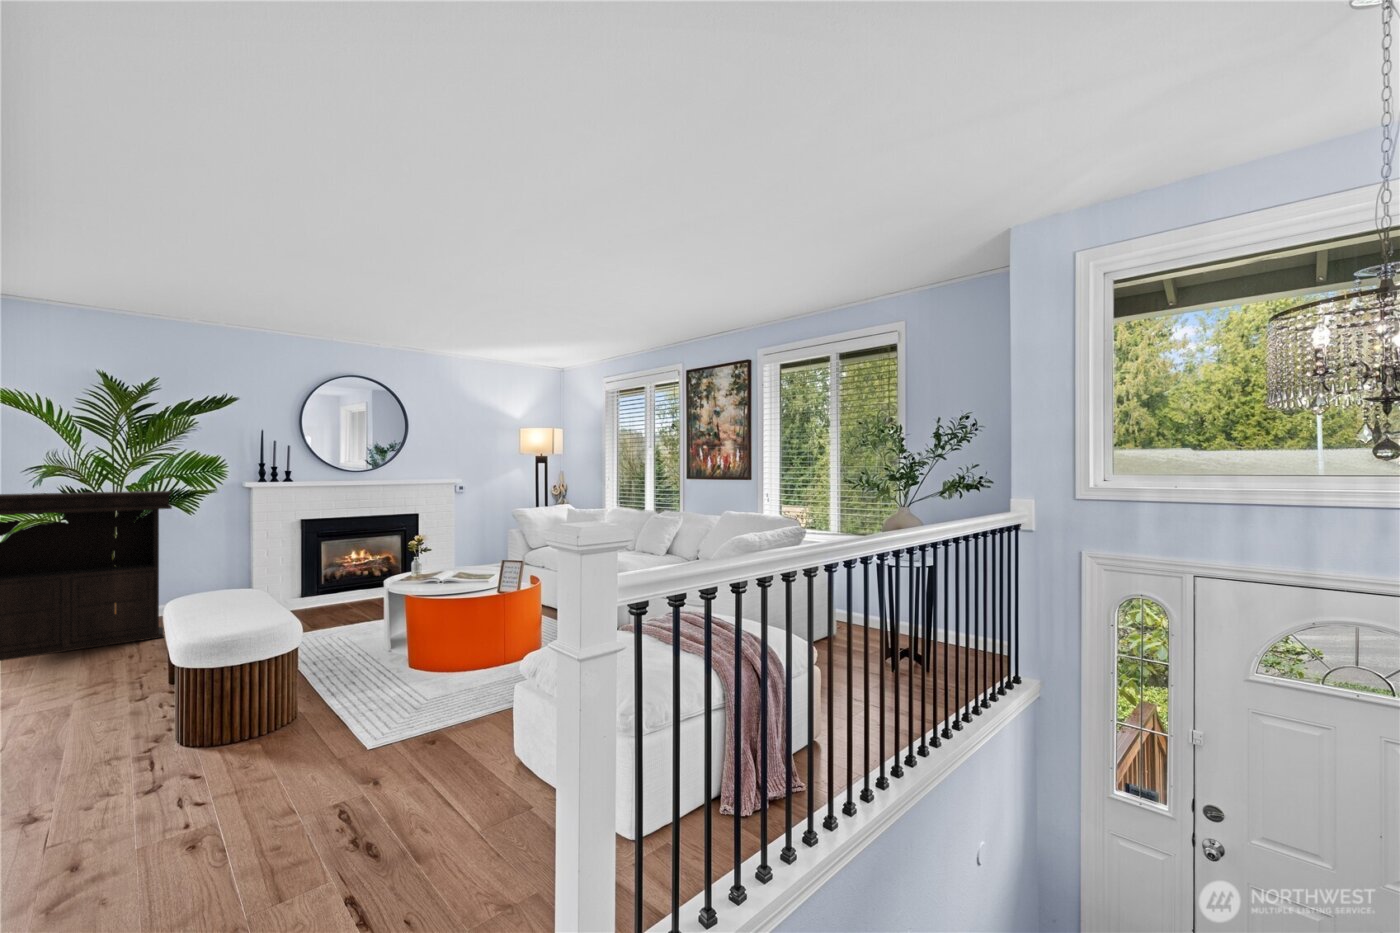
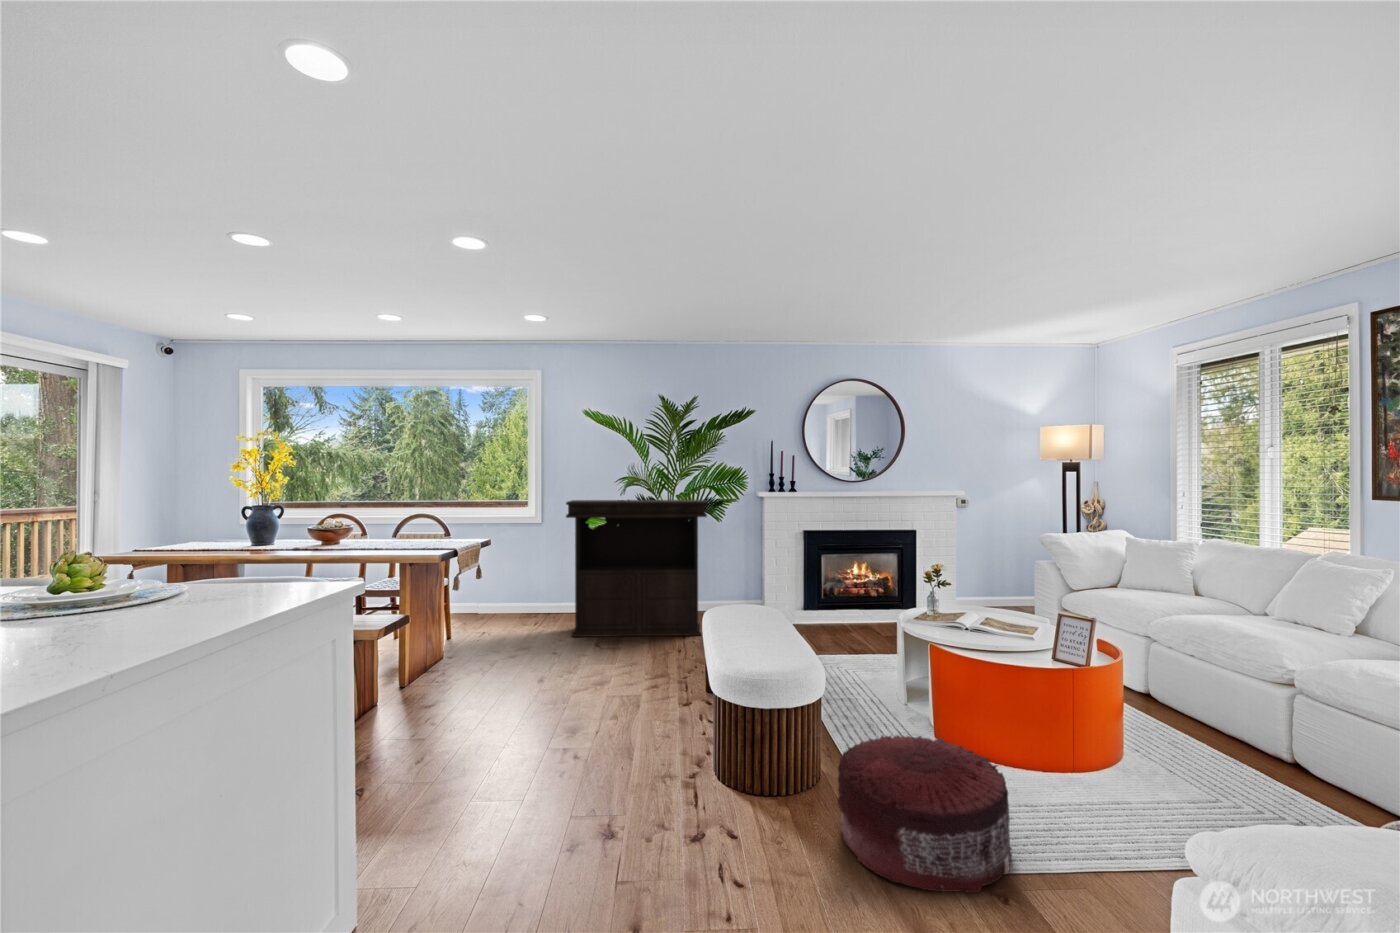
pouf: none [306,656,447,760] -> present [838,736,1012,893]

